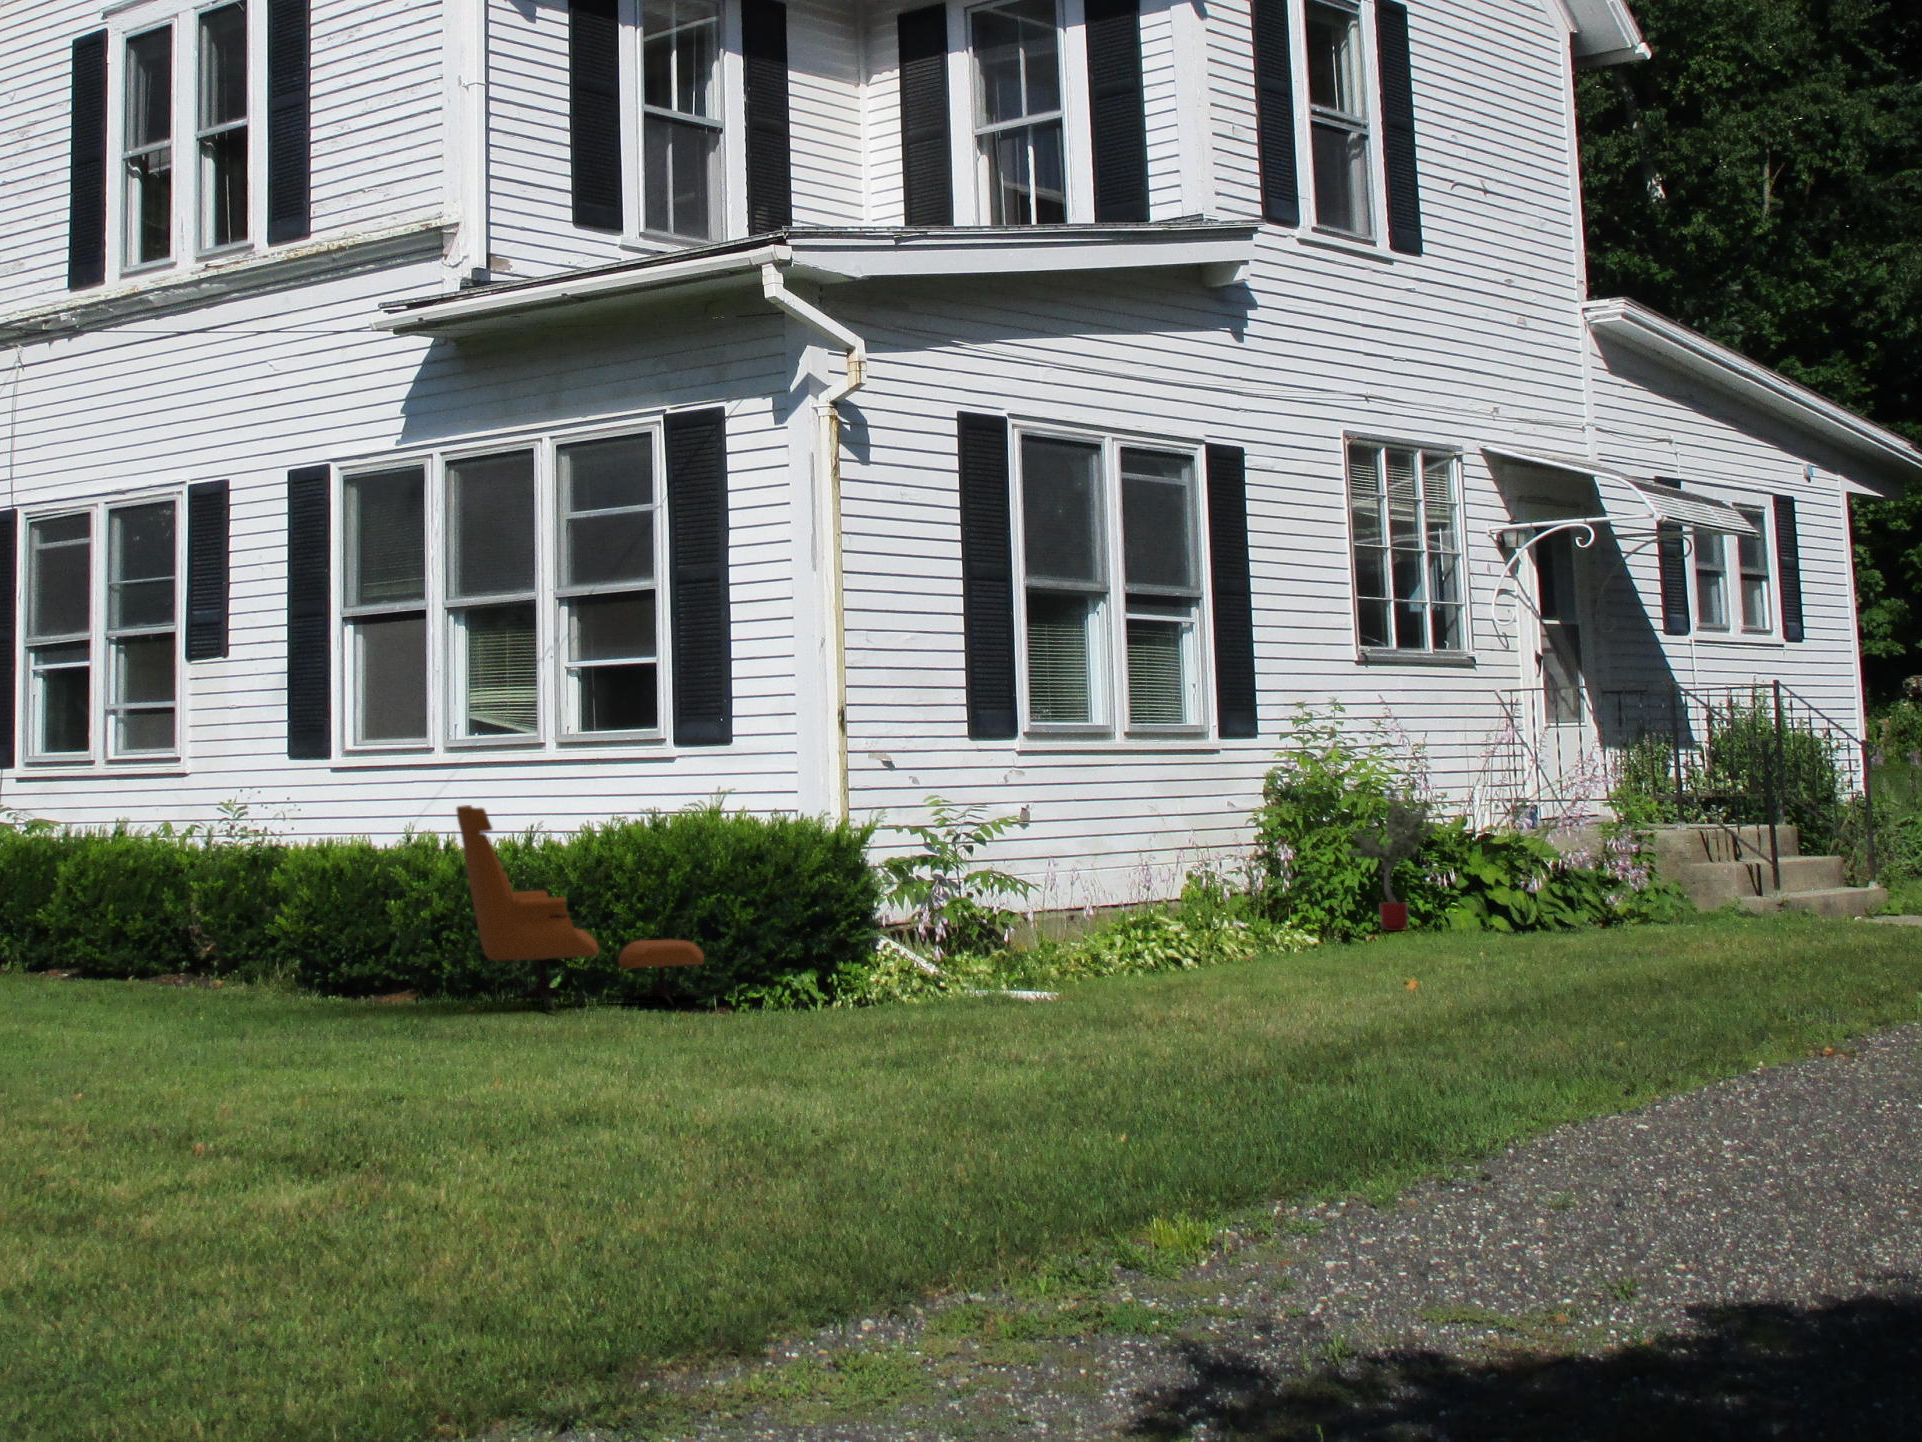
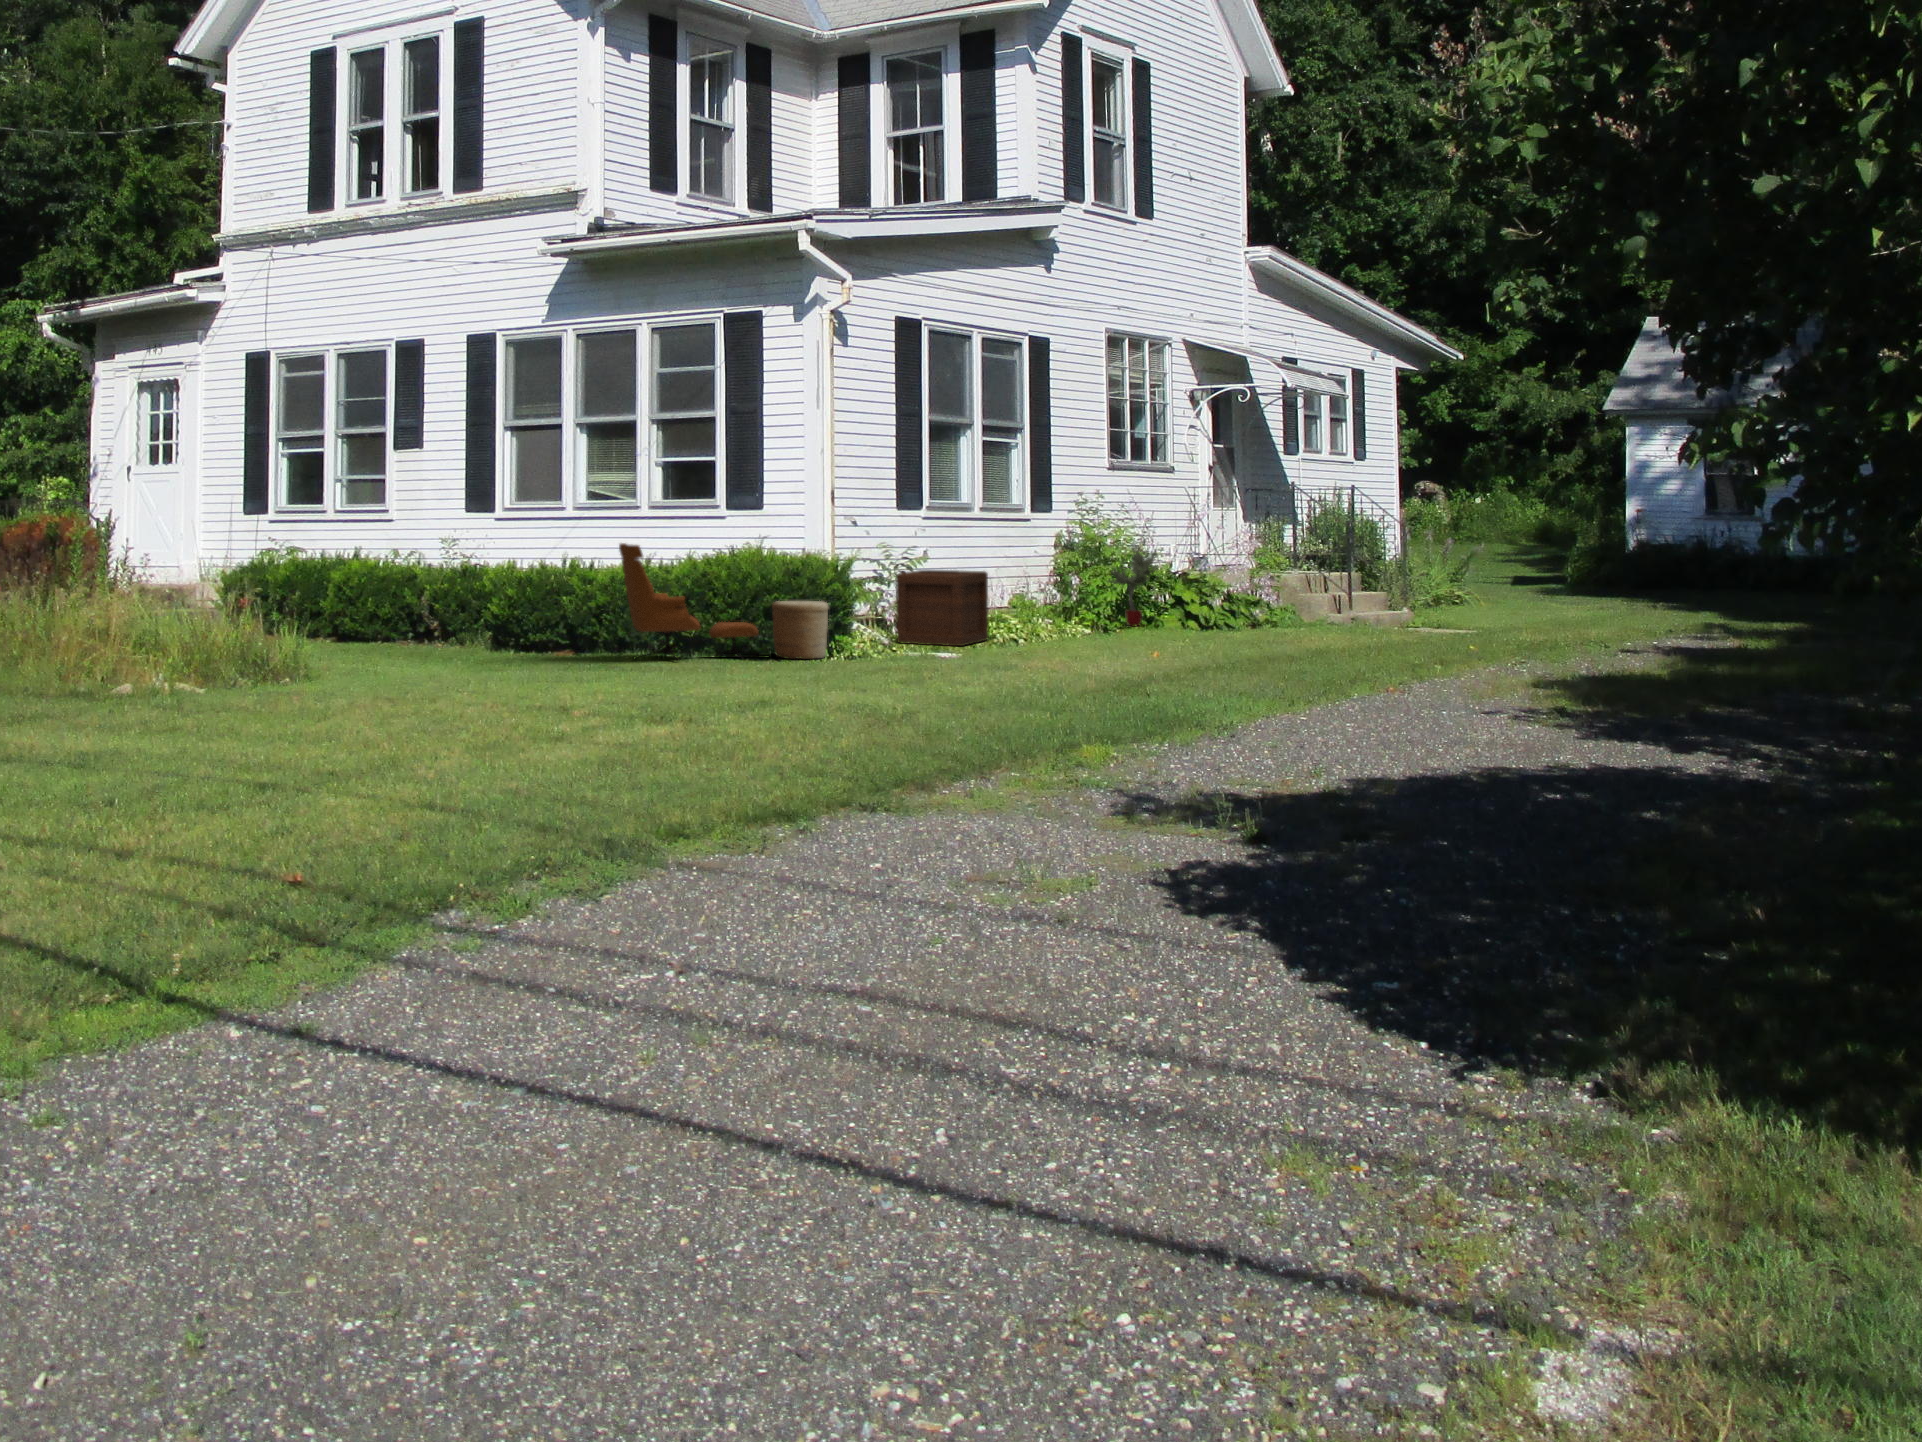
wooden crate: none [961,840,1127,974] -> present [896,570,989,646]
woven basket: none [725,900,823,1005] -> present [772,601,828,659]

